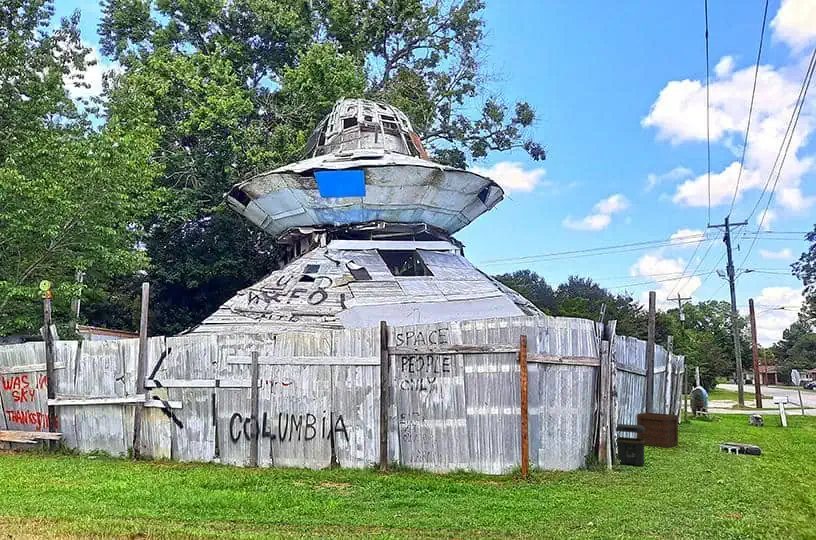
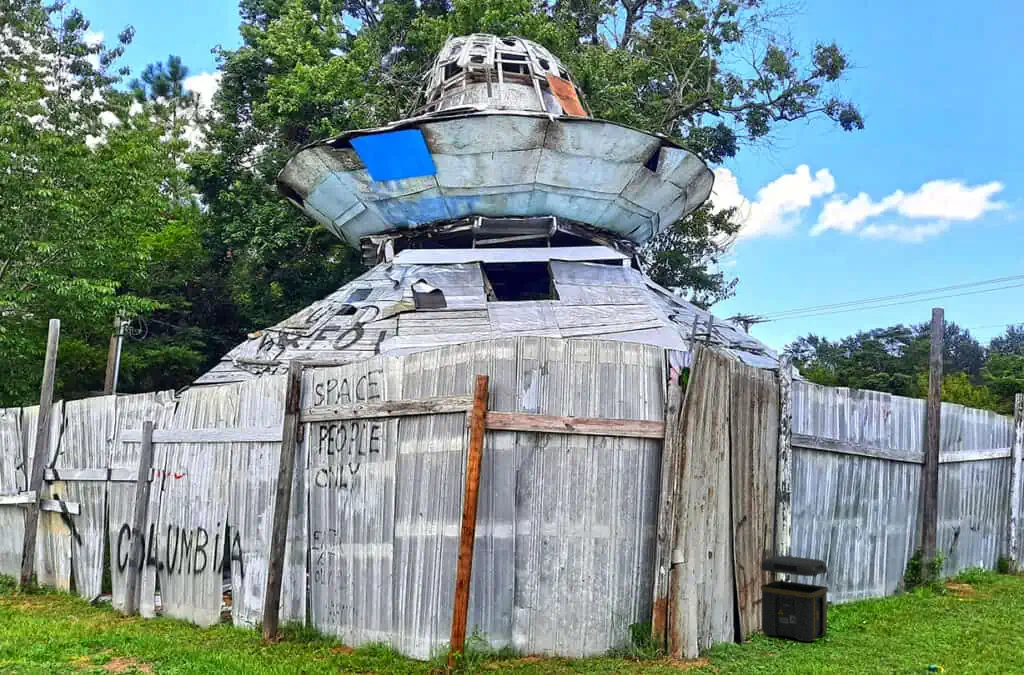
wooden crate: present [637,413,678,448] -> none [896,533,985,603]

